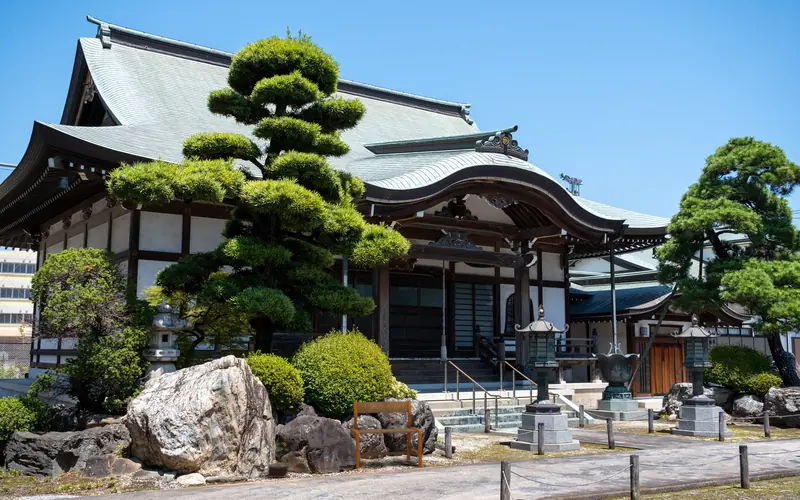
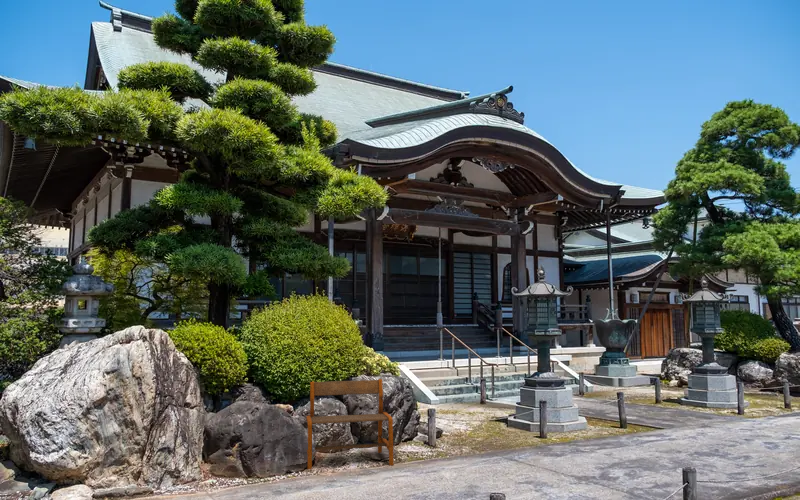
decorative plant: present [267,441,288,478] -> none [172,437,209,491]

